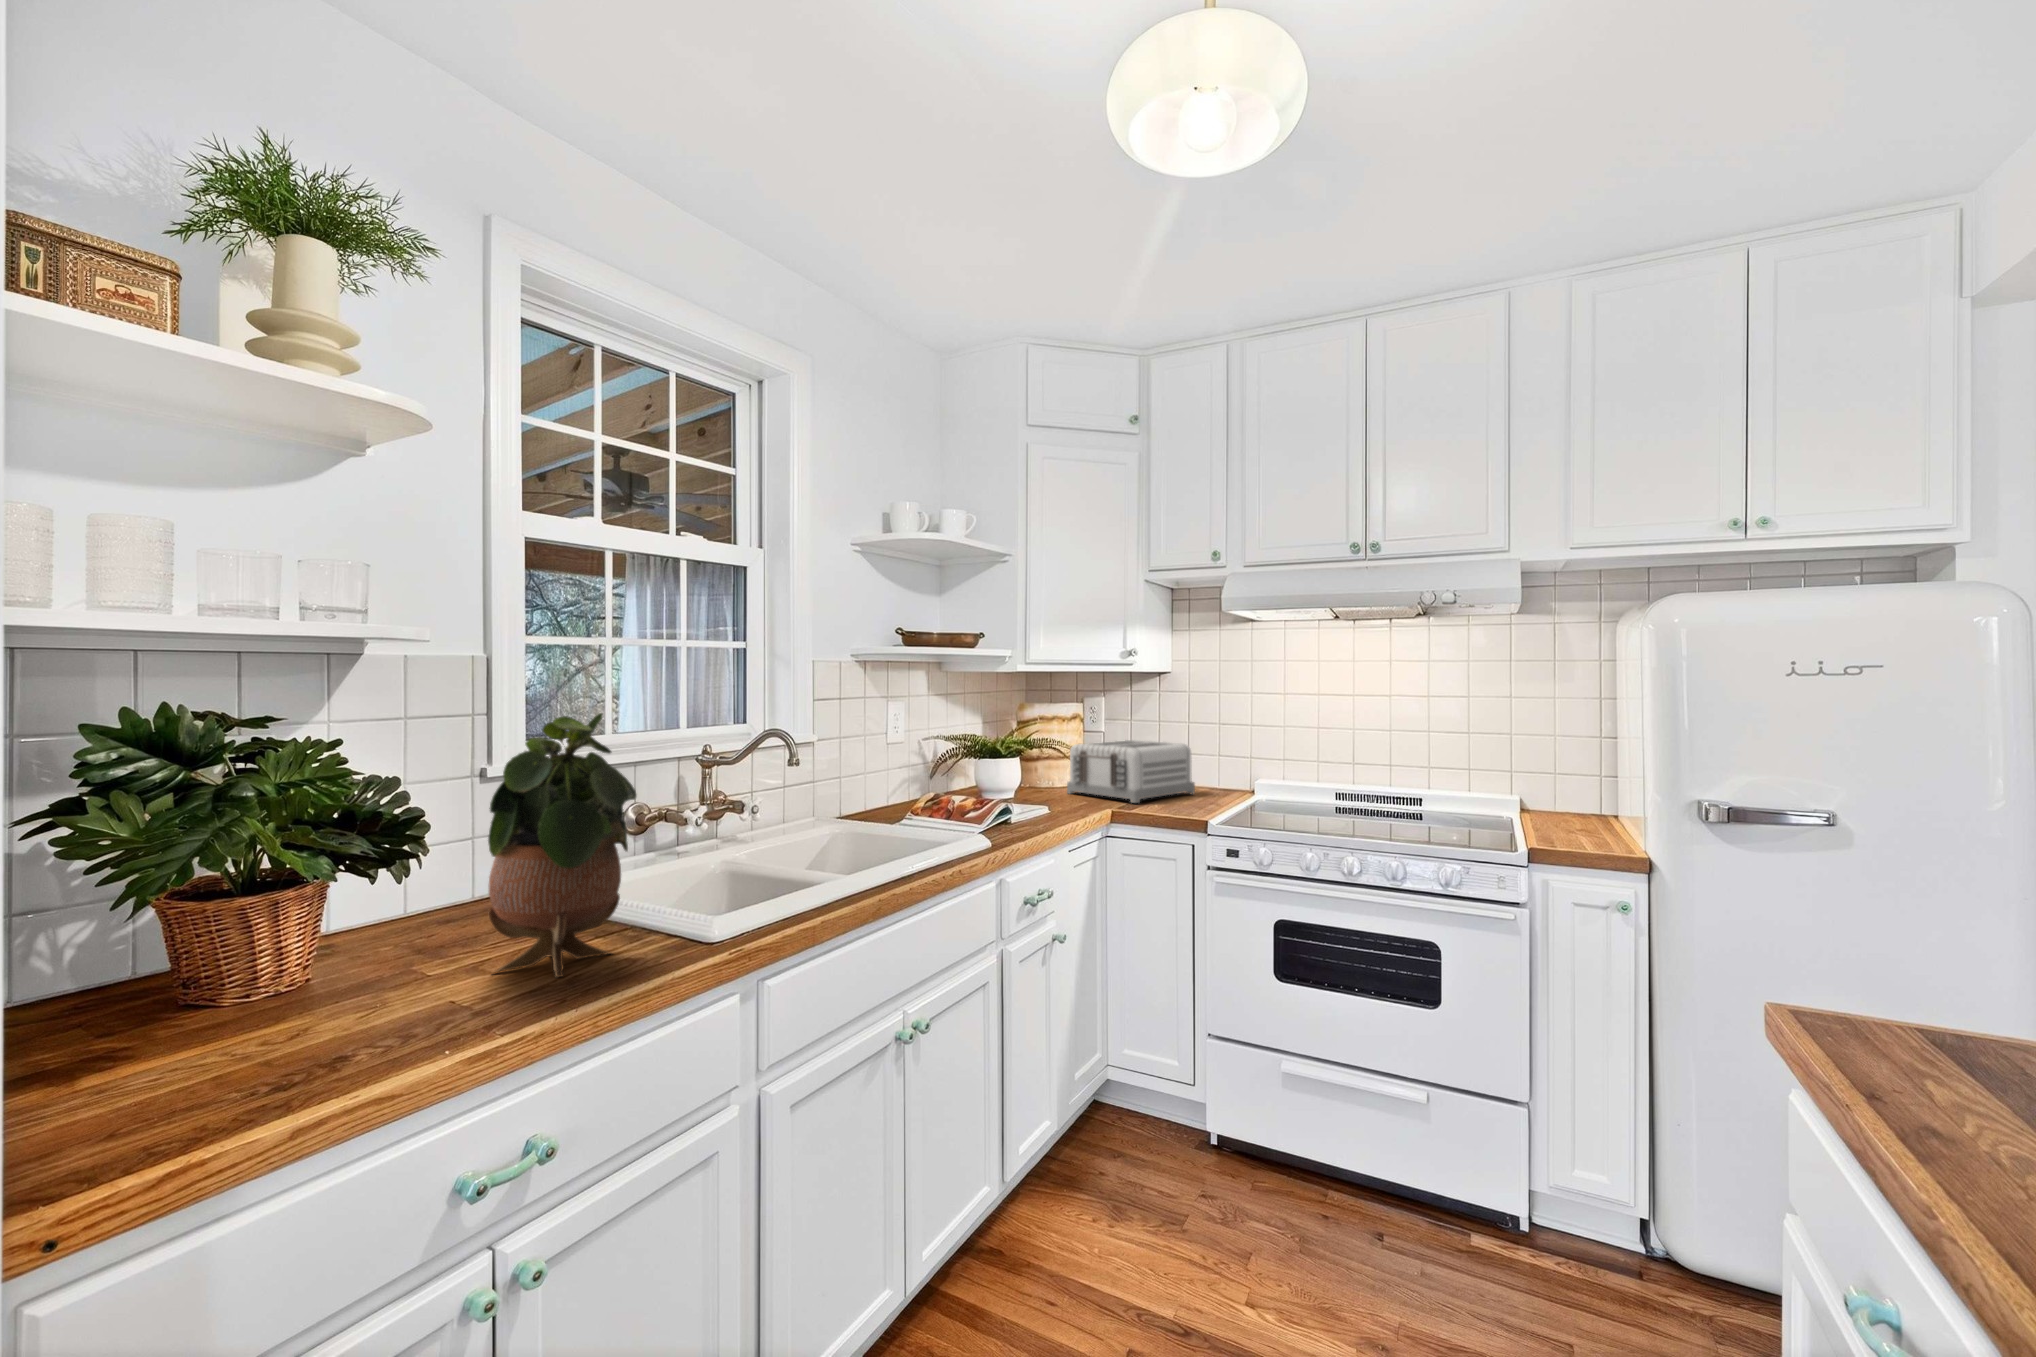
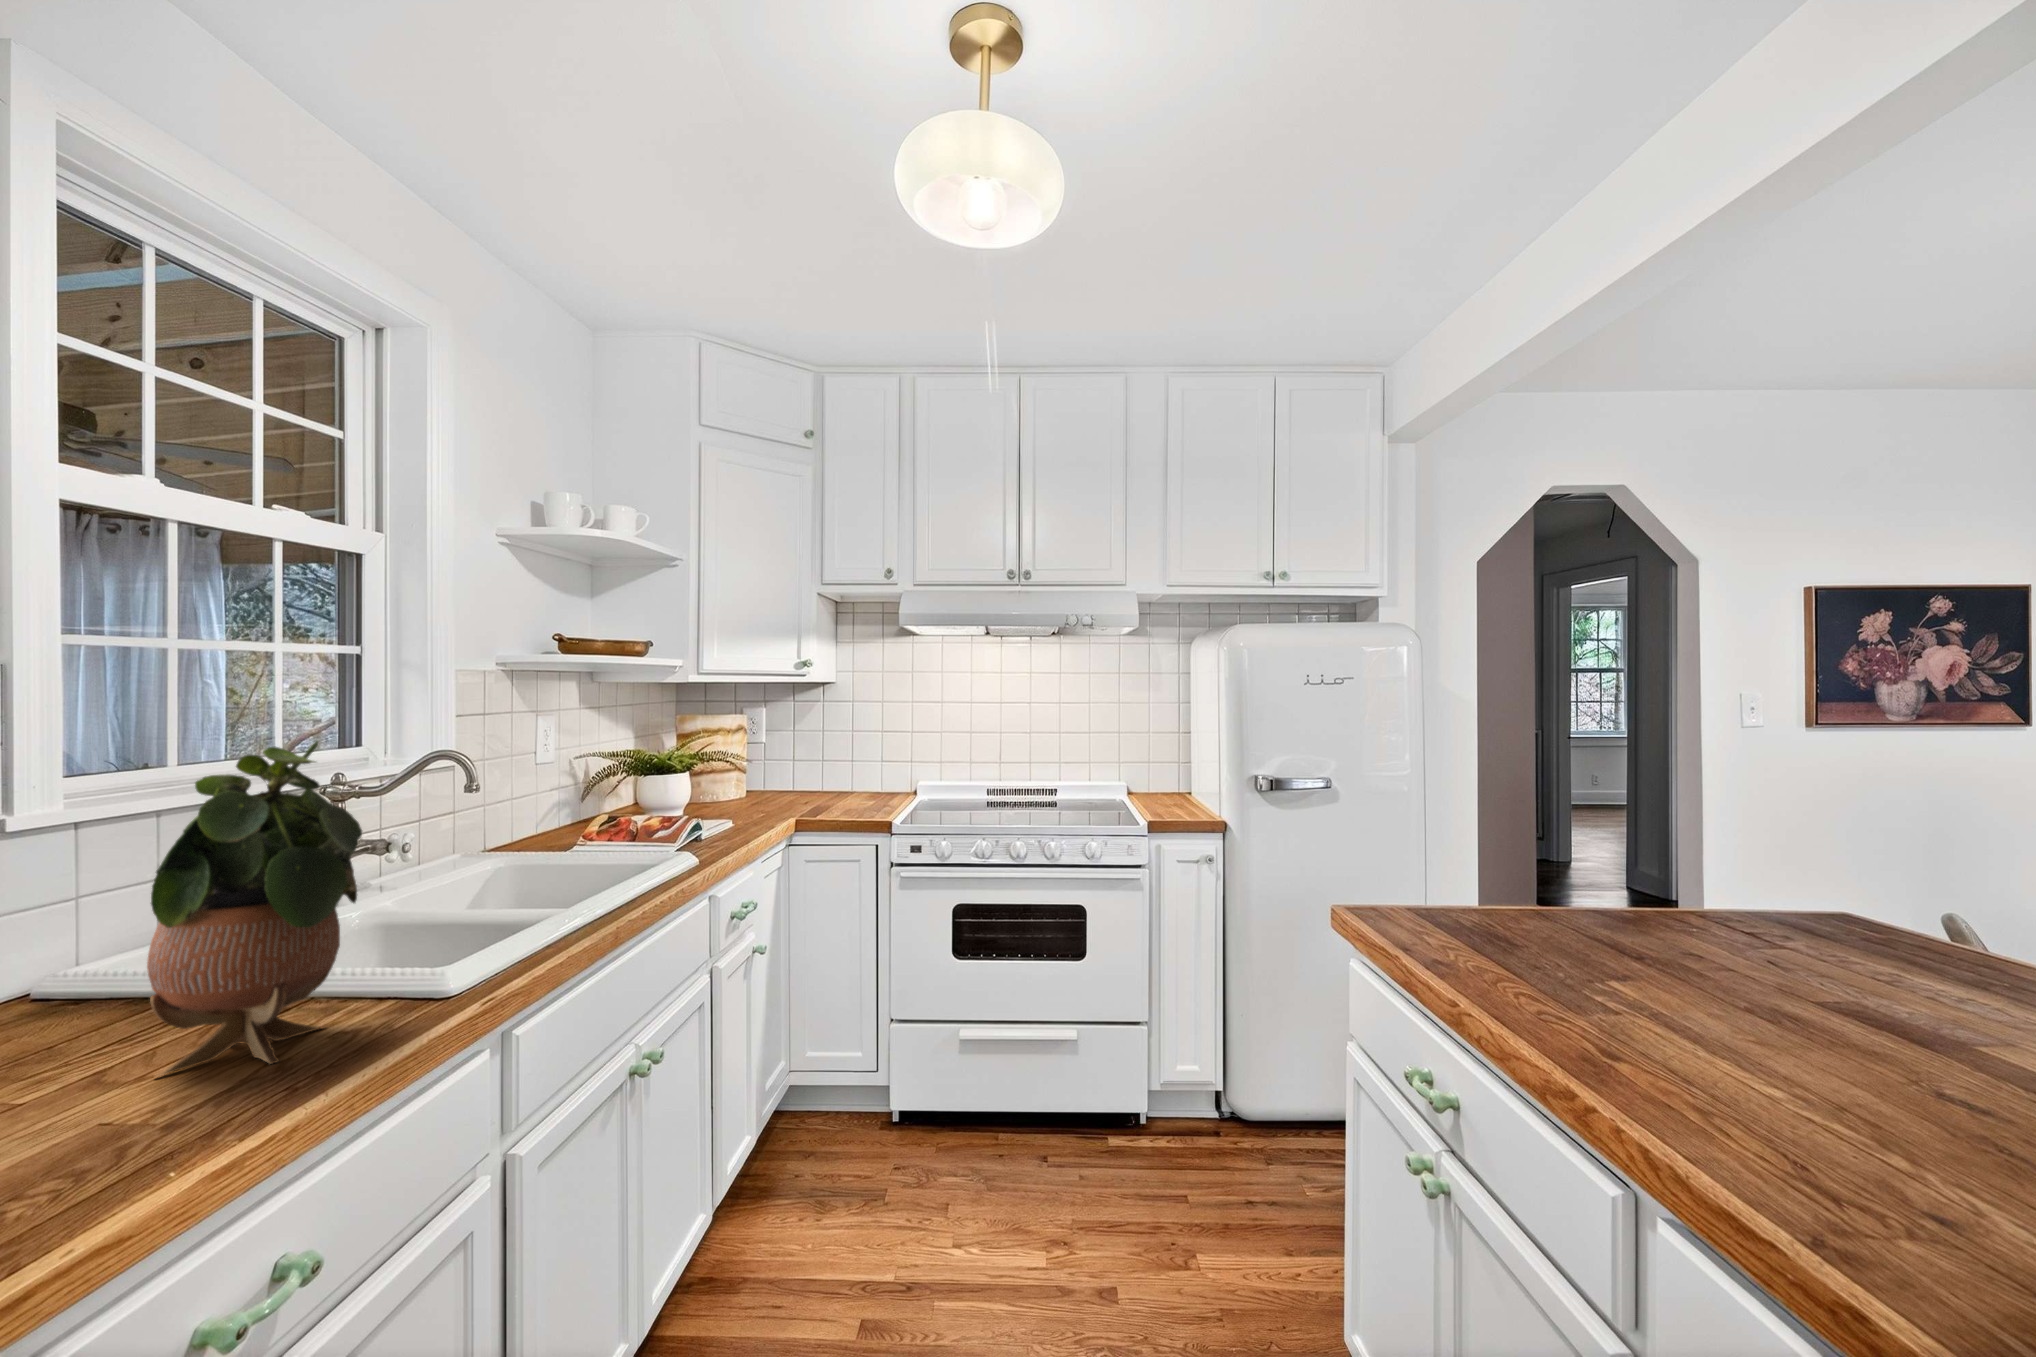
toaster: present [1067,740,1195,803] -> none [736,748,865,810]

